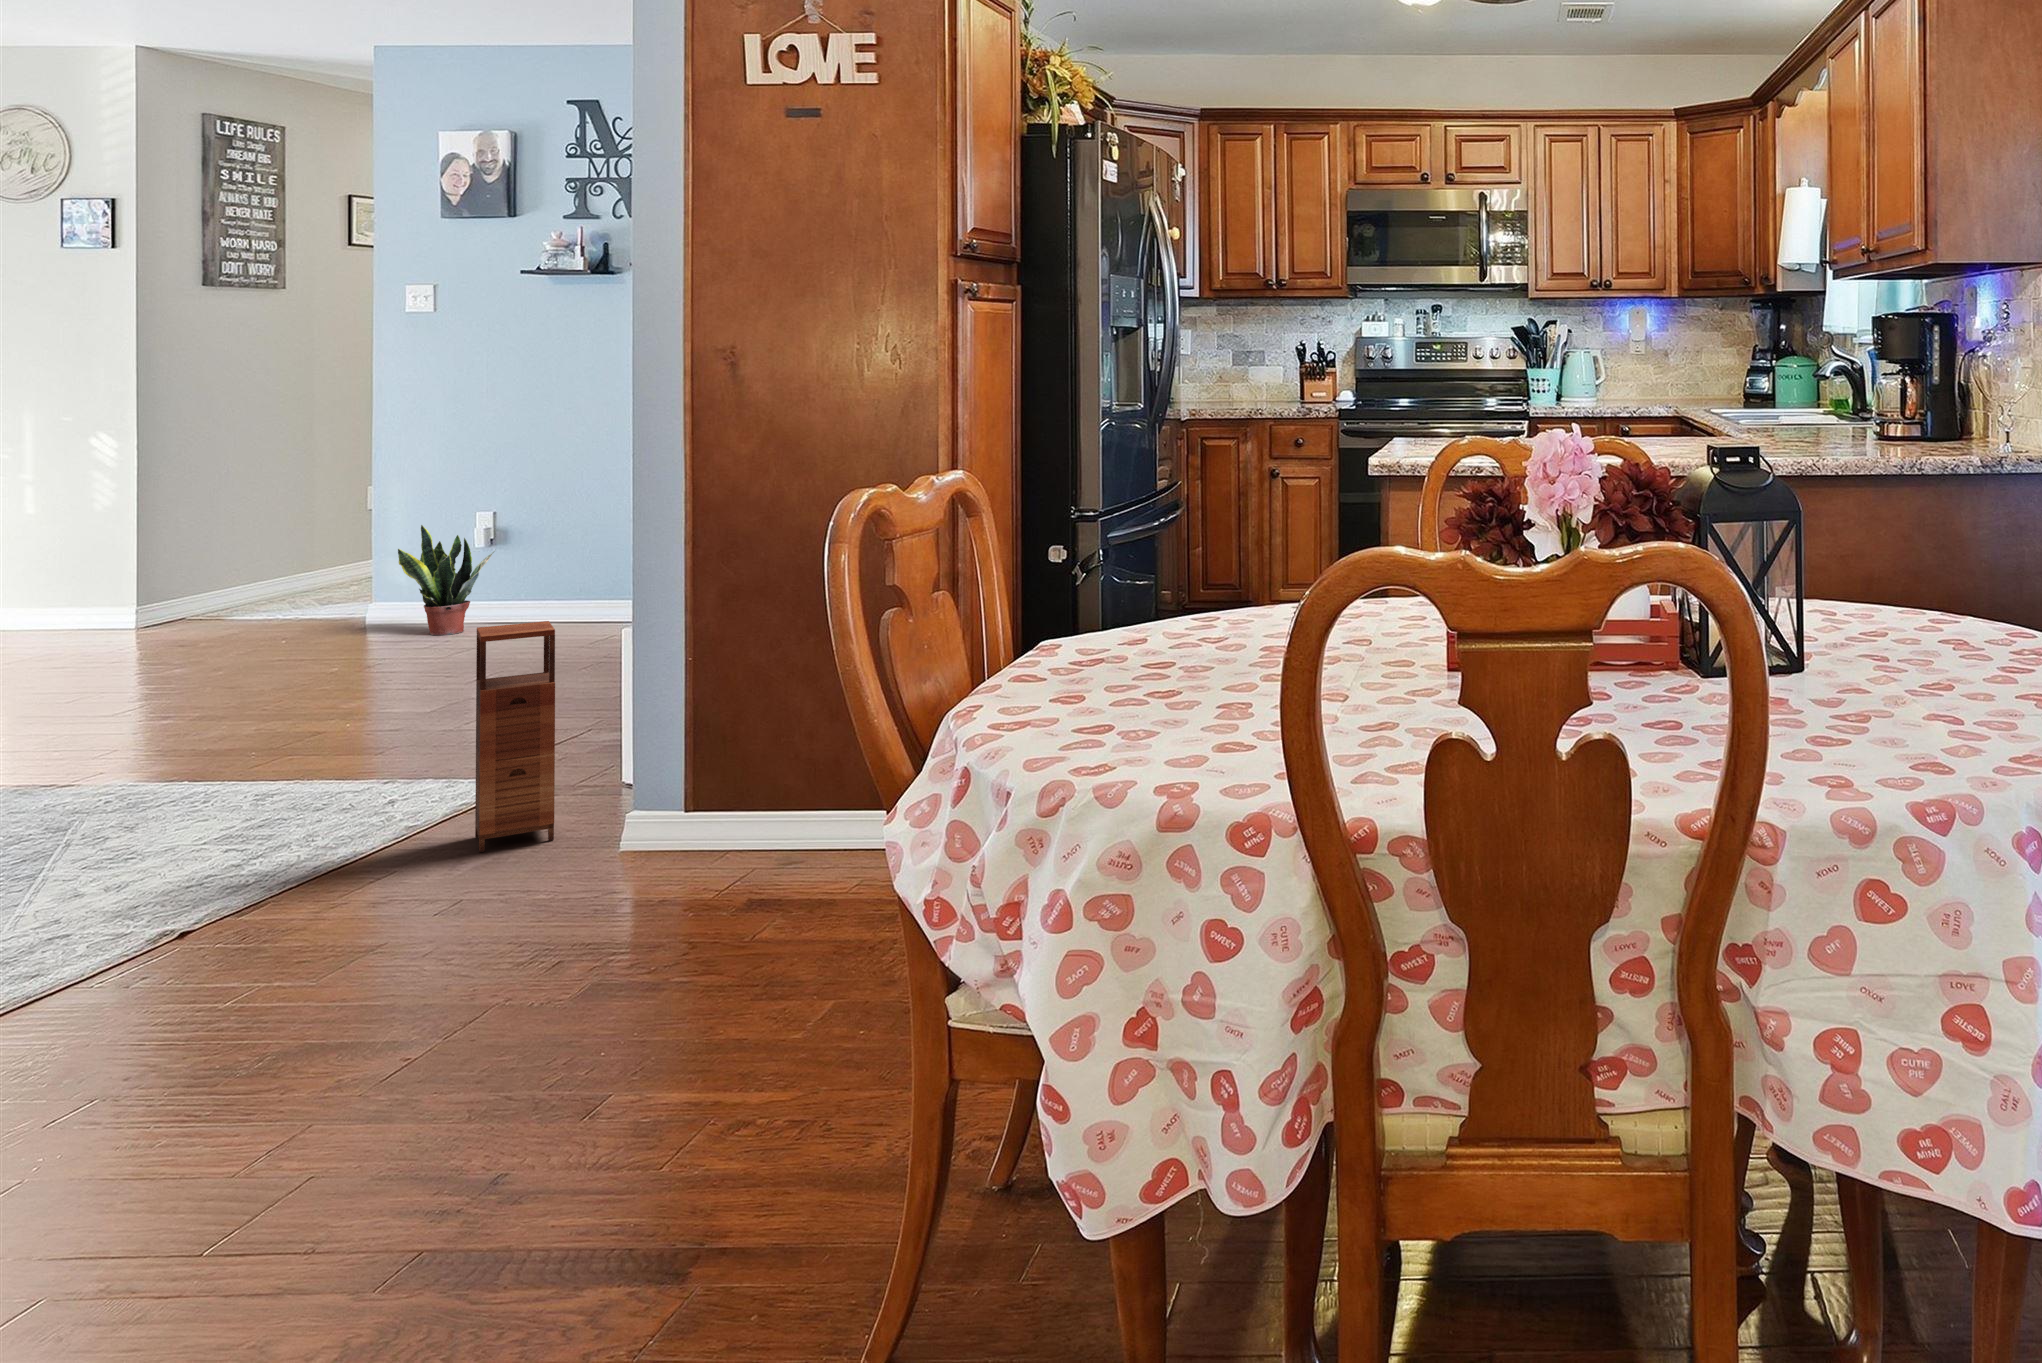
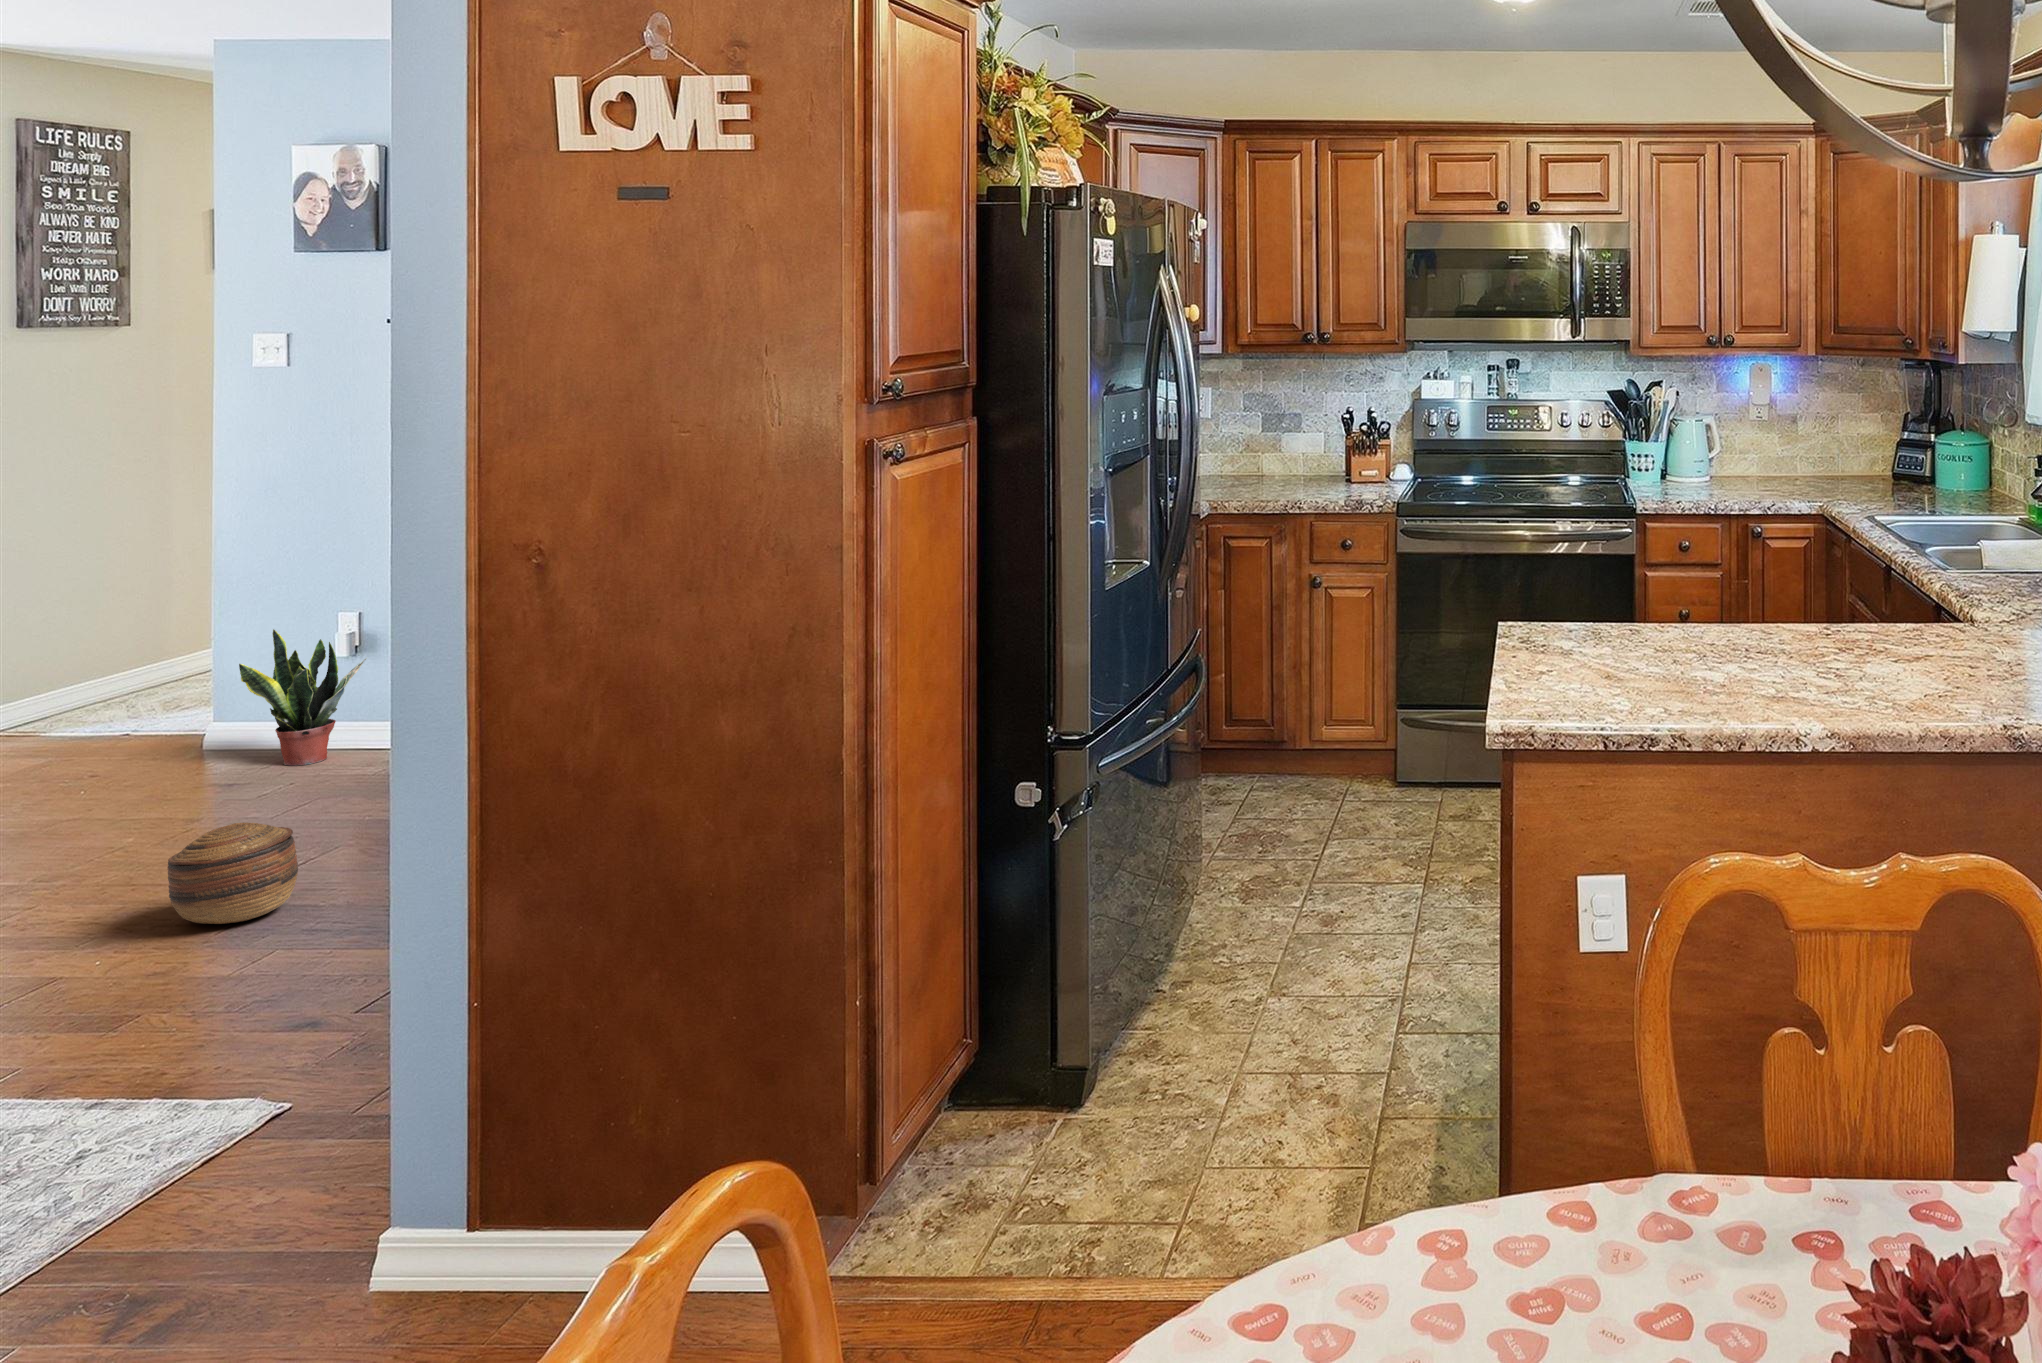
storage cabinet: present [475,621,555,852] -> none [168,921,294,1291]
basket: none [386,635,480,710] -> present [168,823,298,924]

